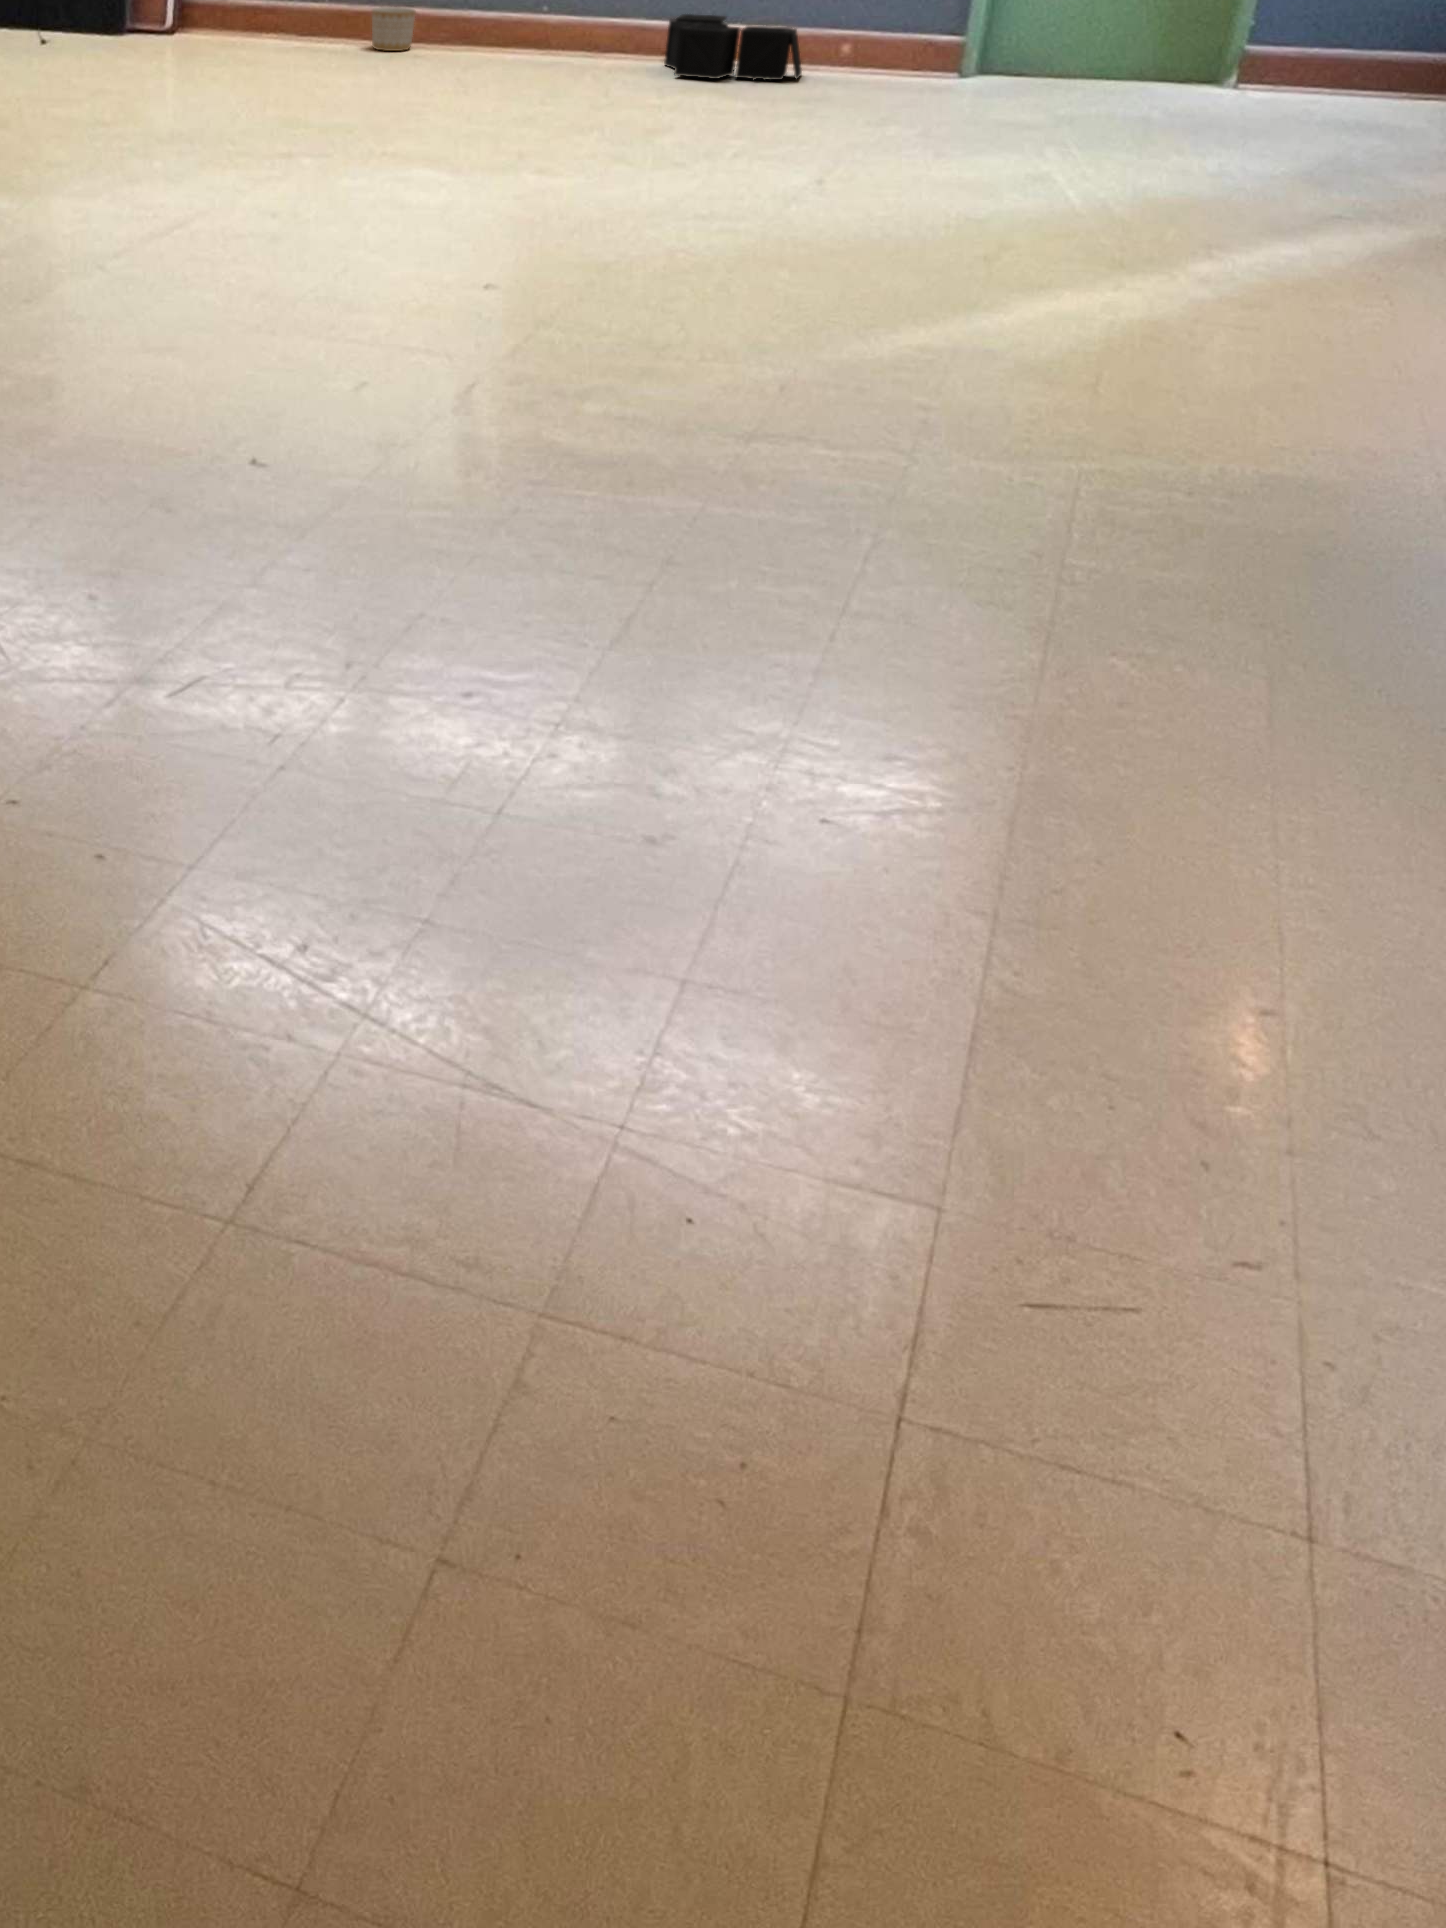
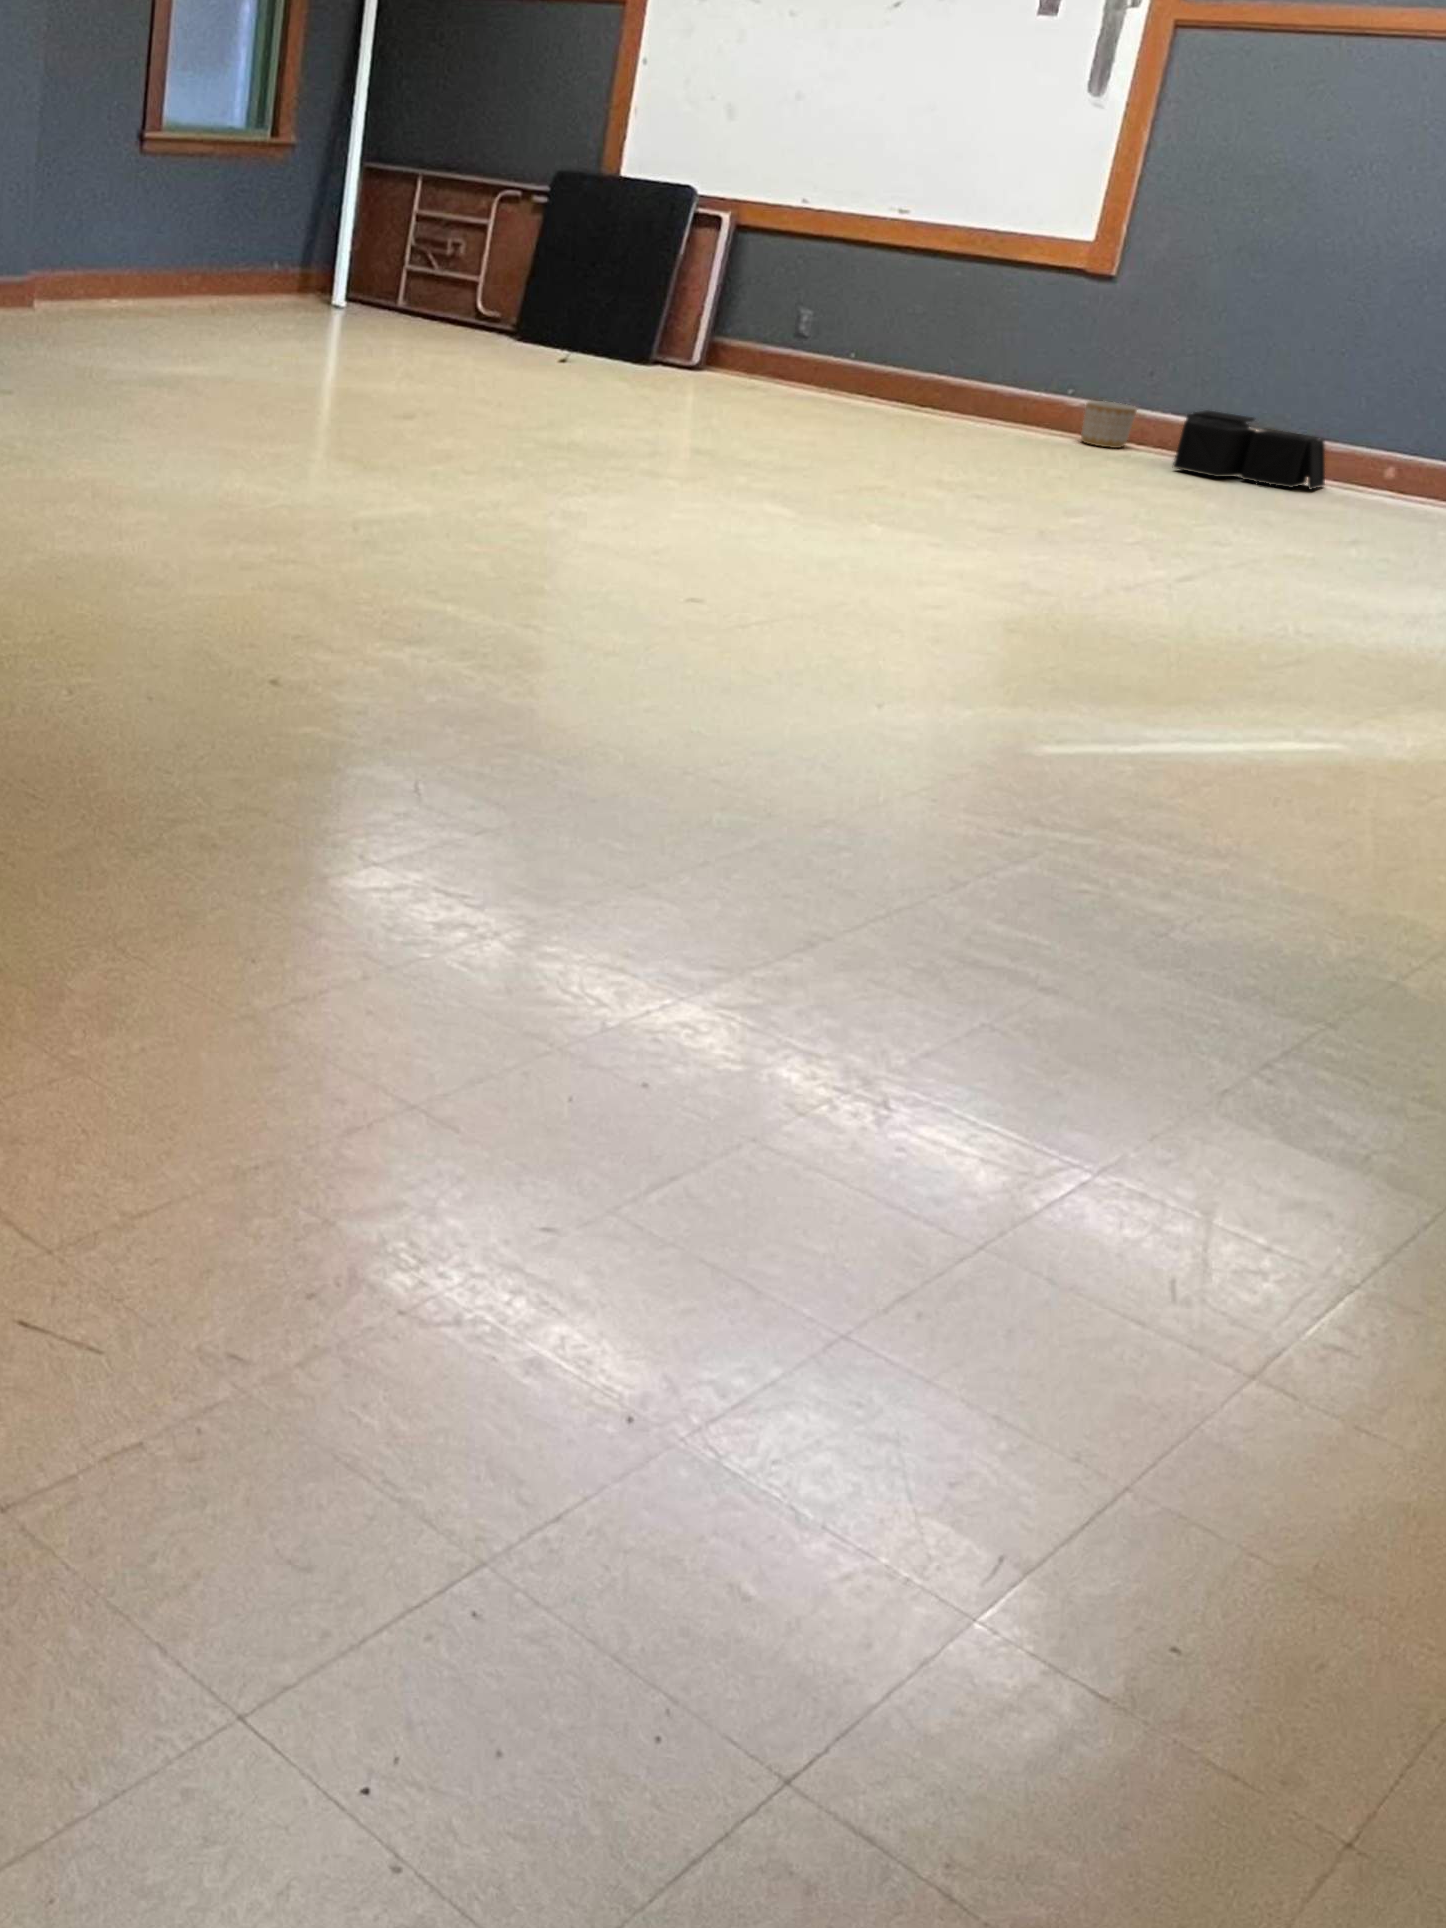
planter: present [372,7,415,51] -> present [1081,401,1137,448]

